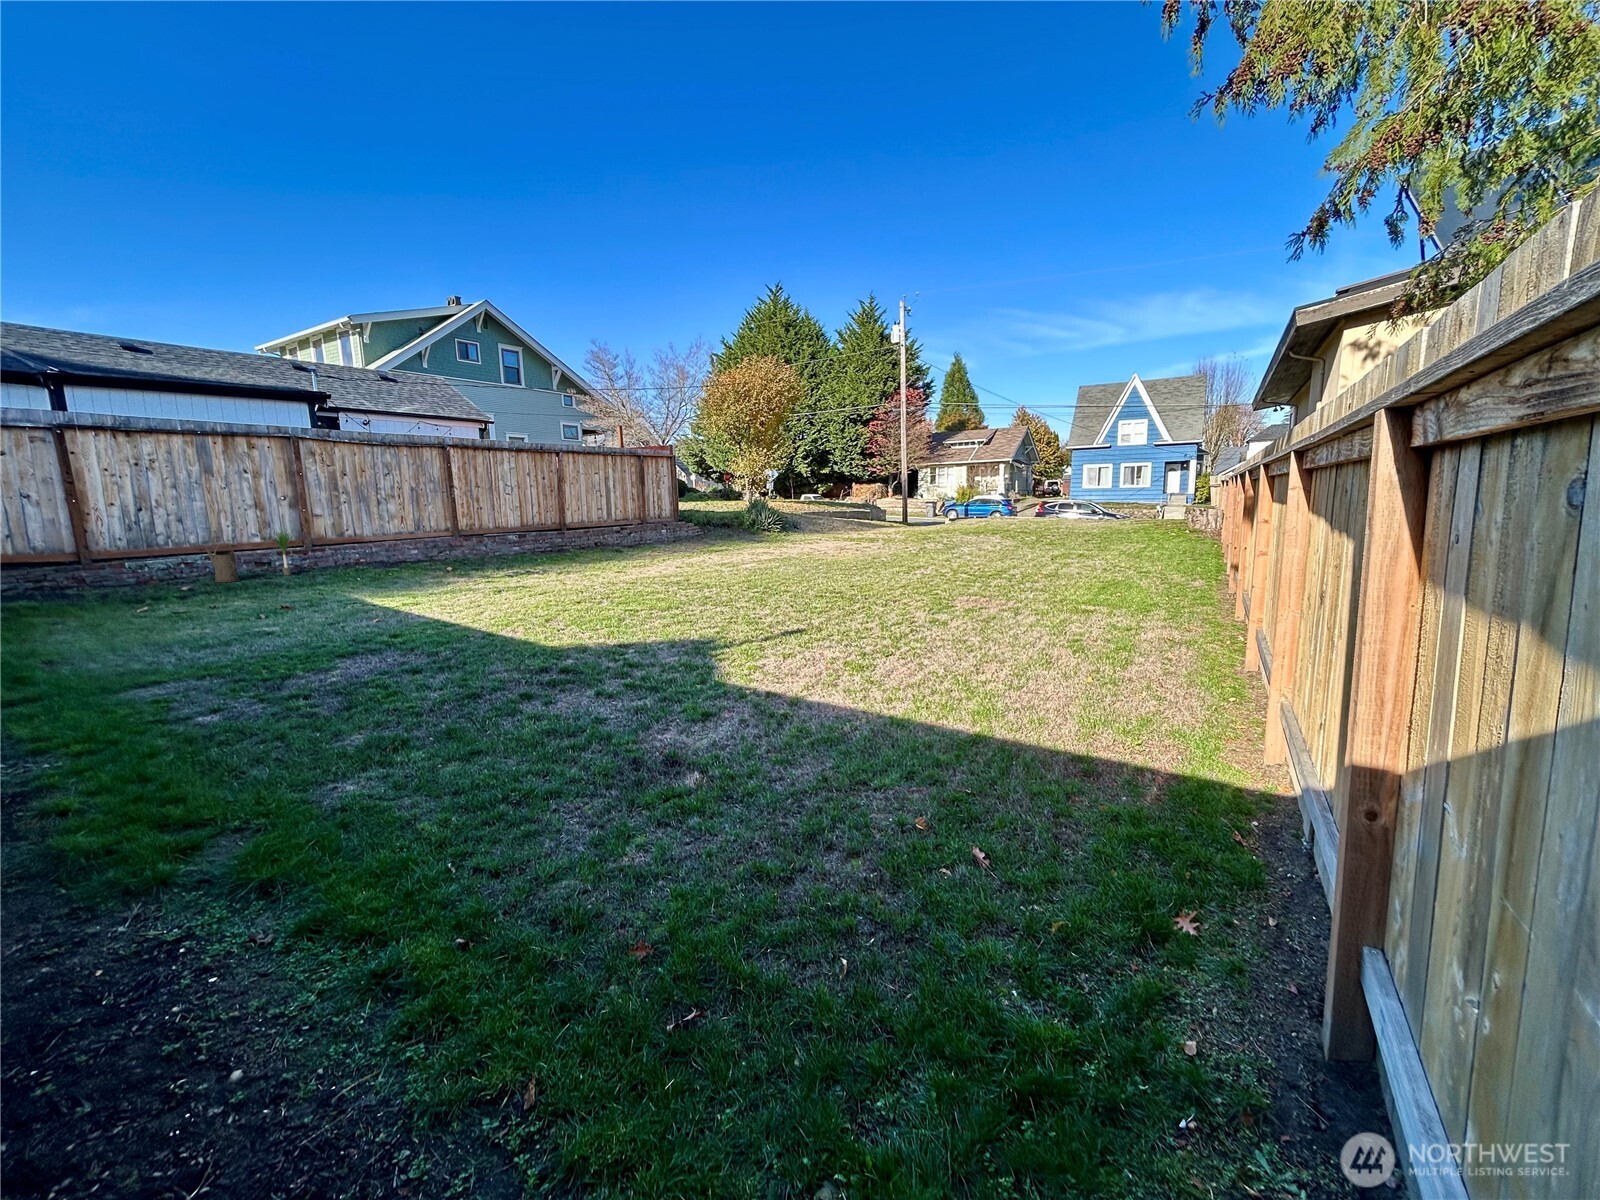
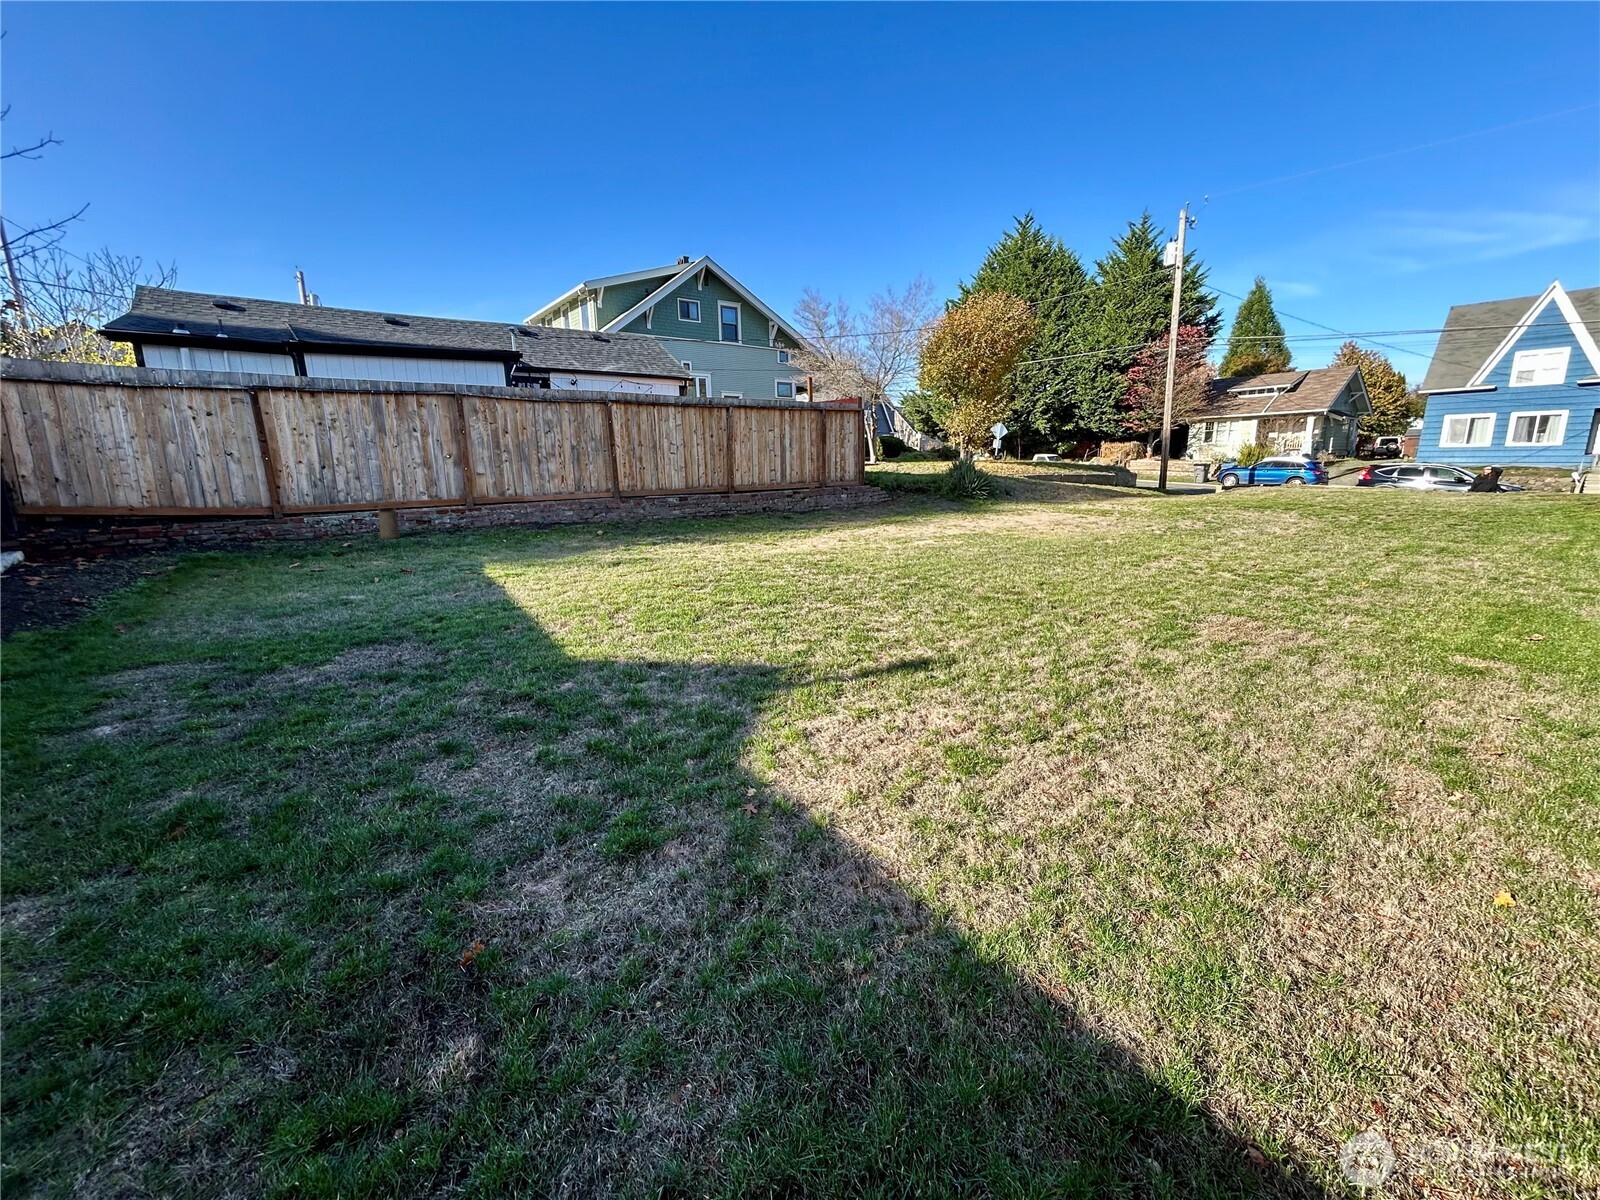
potted plant: present [274,530,292,575] -> none [427,483,463,533]

